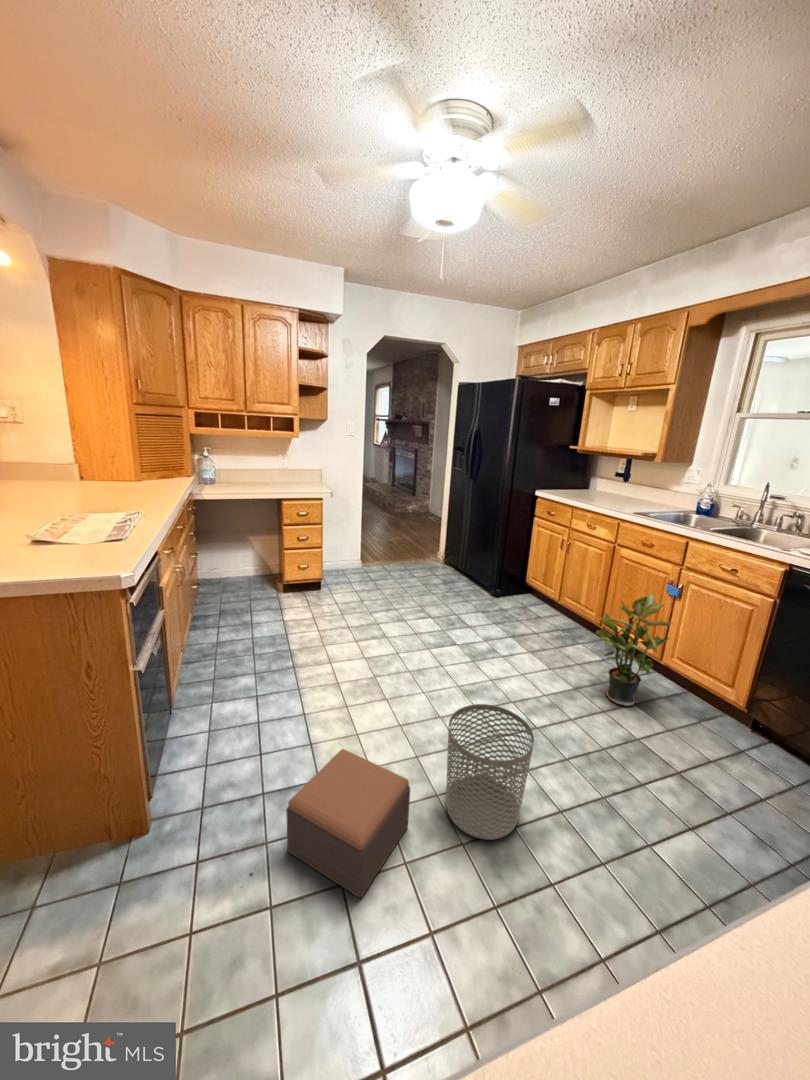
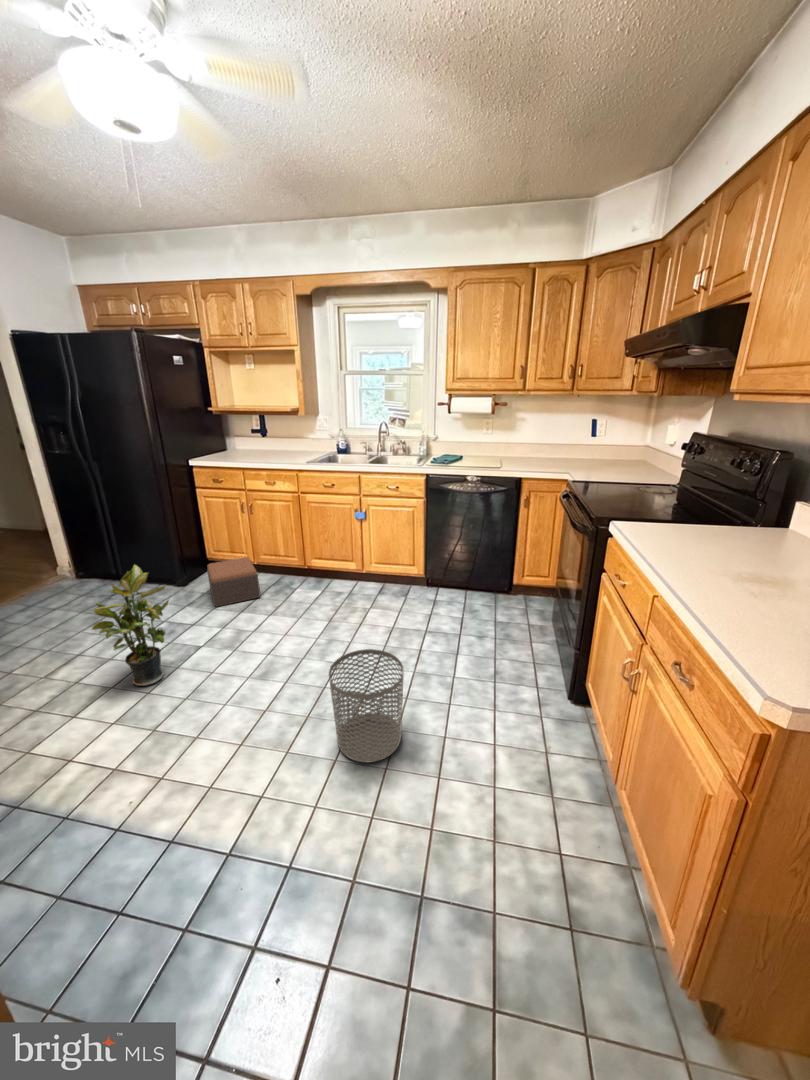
potted plant: present [596,593,671,706] -> present [92,565,169,686]
footstool: present [286,749,410,897] -> present [207,557,260,607]

